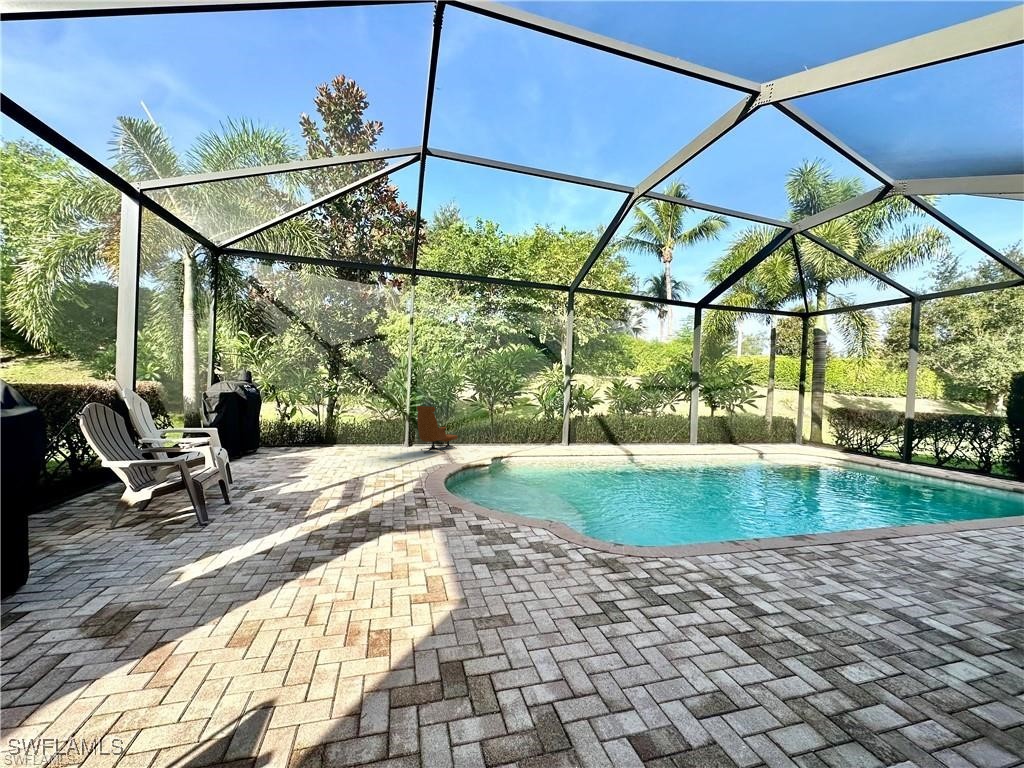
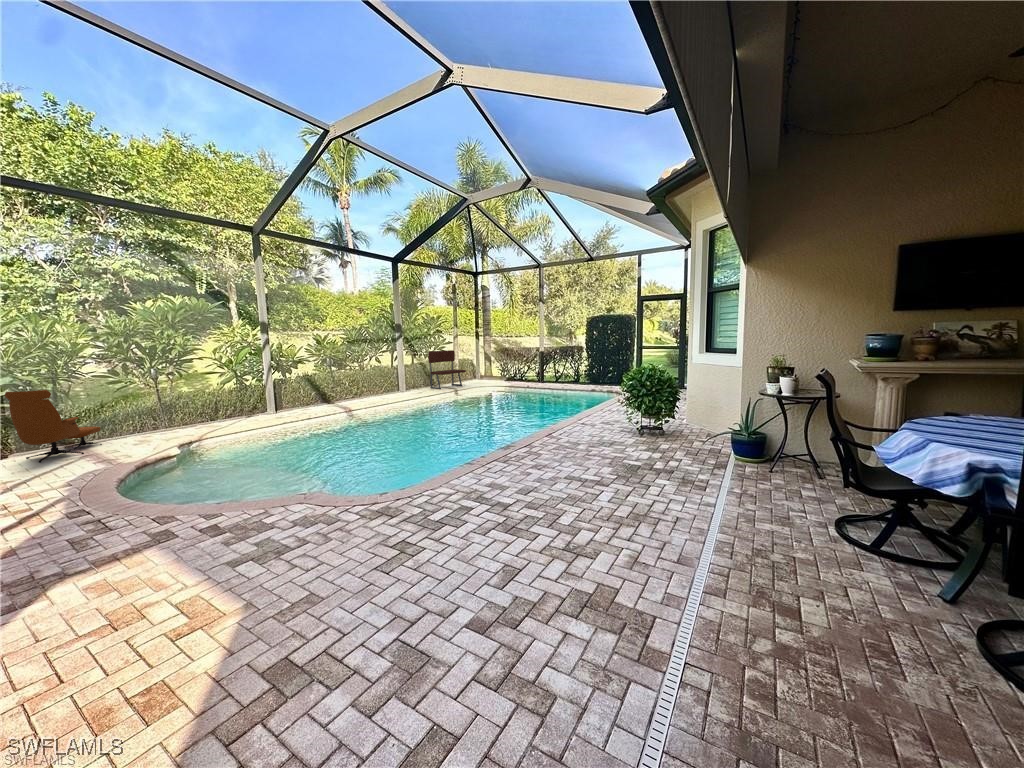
bench: none [728,403,778,448] -> present [428,350,466,389]

